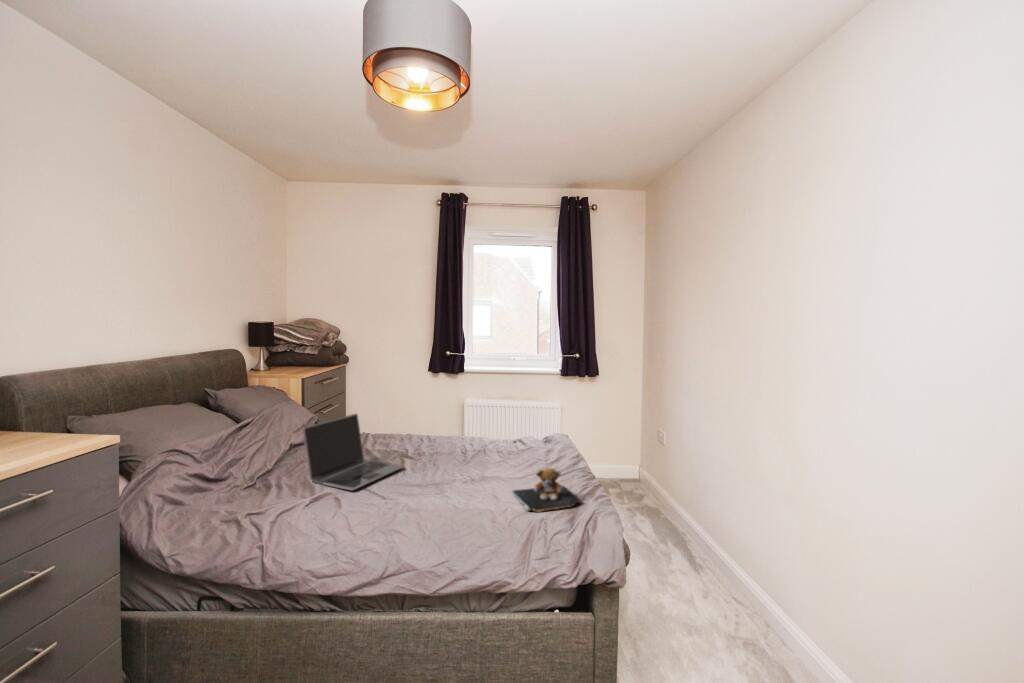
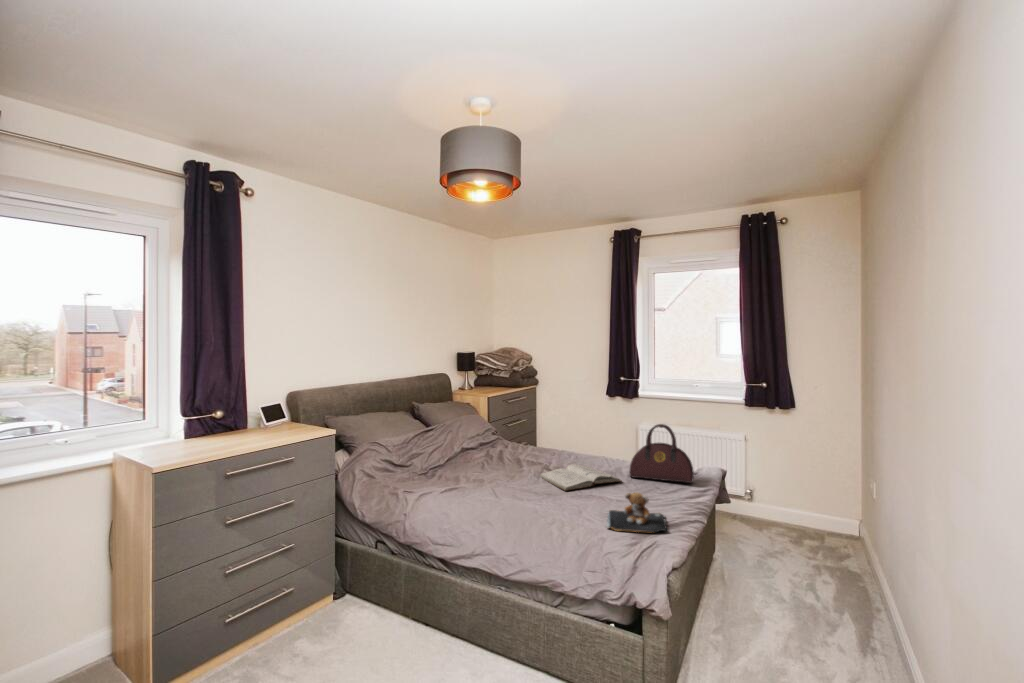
handbag: none [498,395,560,452] -> present [630,424,694,483]
laptop: present [303,414,402,490] -> none [455,428,532,488]
book: none [407,446,498,478] -> present [540,464,621,491]

